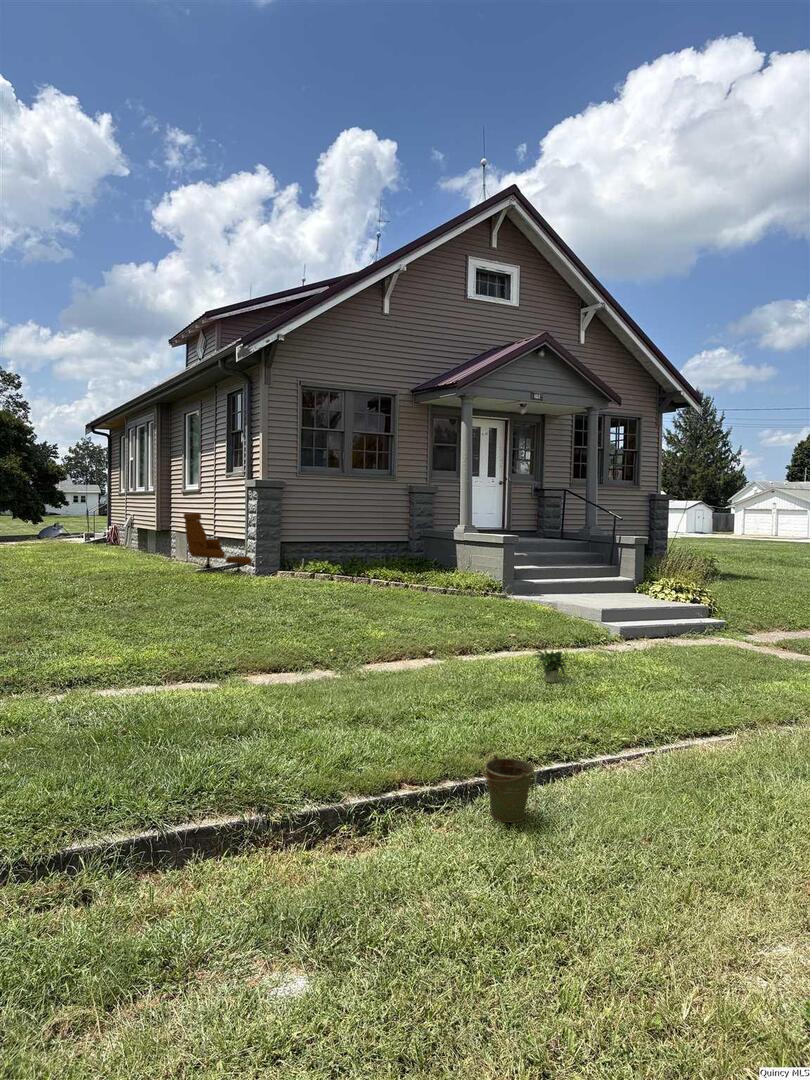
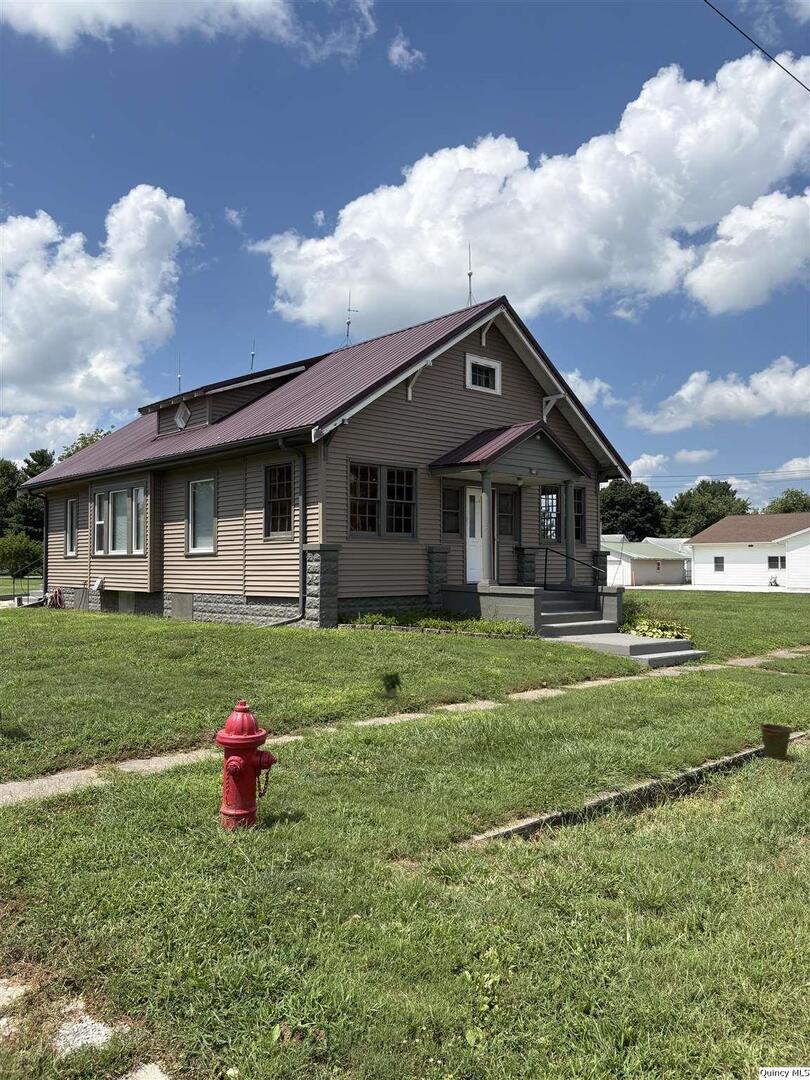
lounge chair: present [184,513,252,573] -> none [254,575,318,630]
potted plant: present [534,649,569,682] -> present [379,672,403,698]

